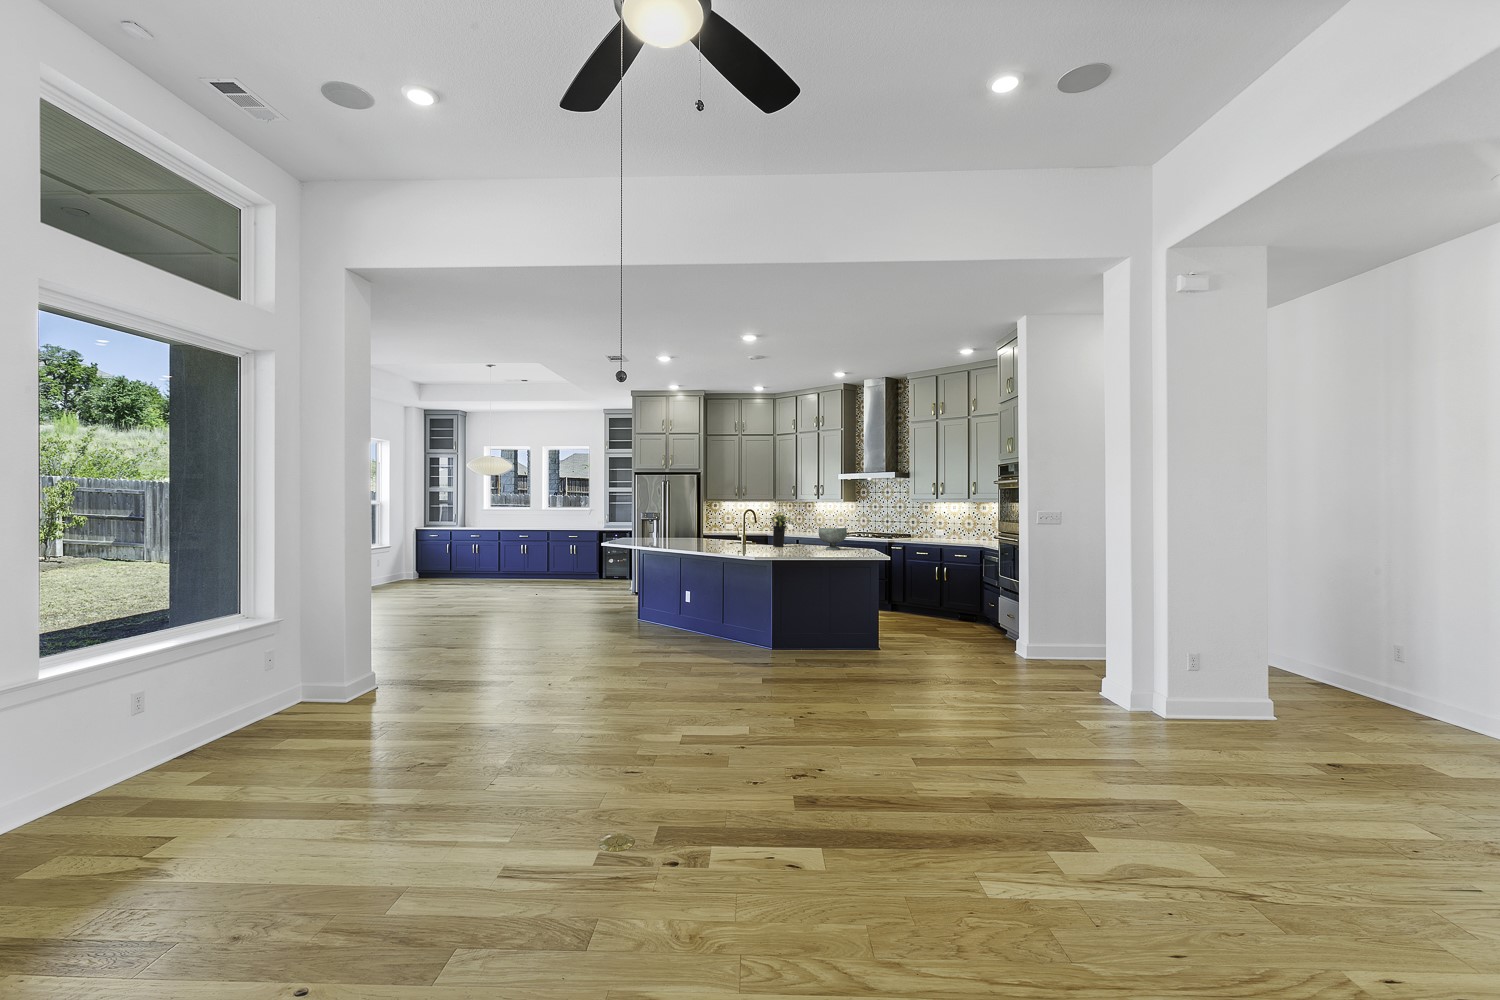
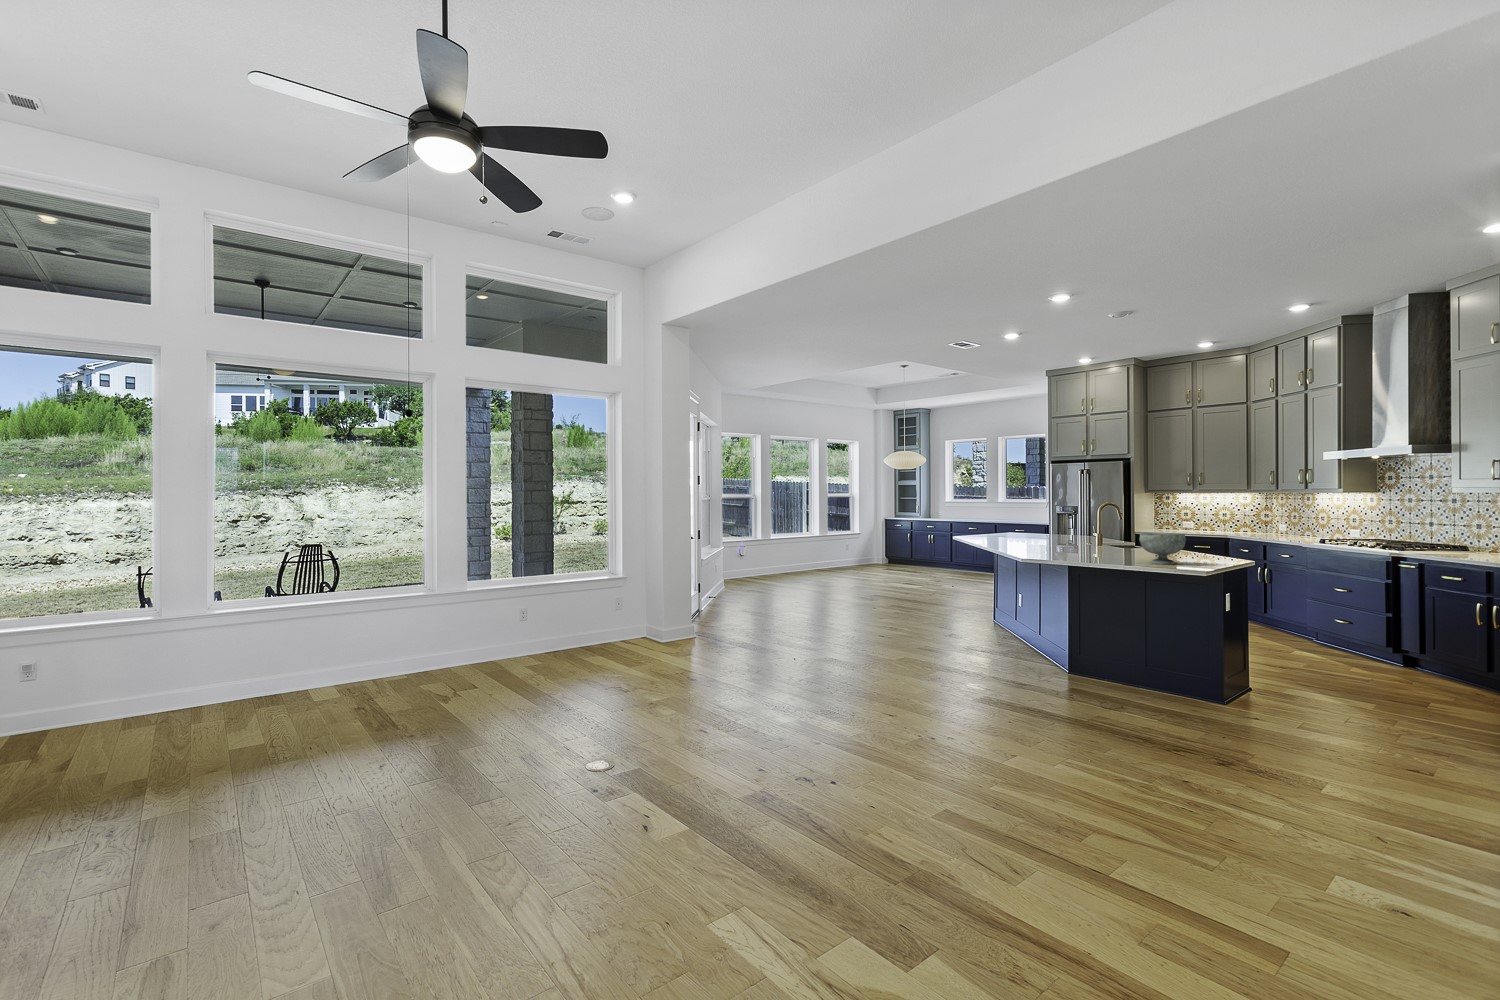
flower arrangement: present [770,511,795,547] -> none [1099,508,1142,556]

